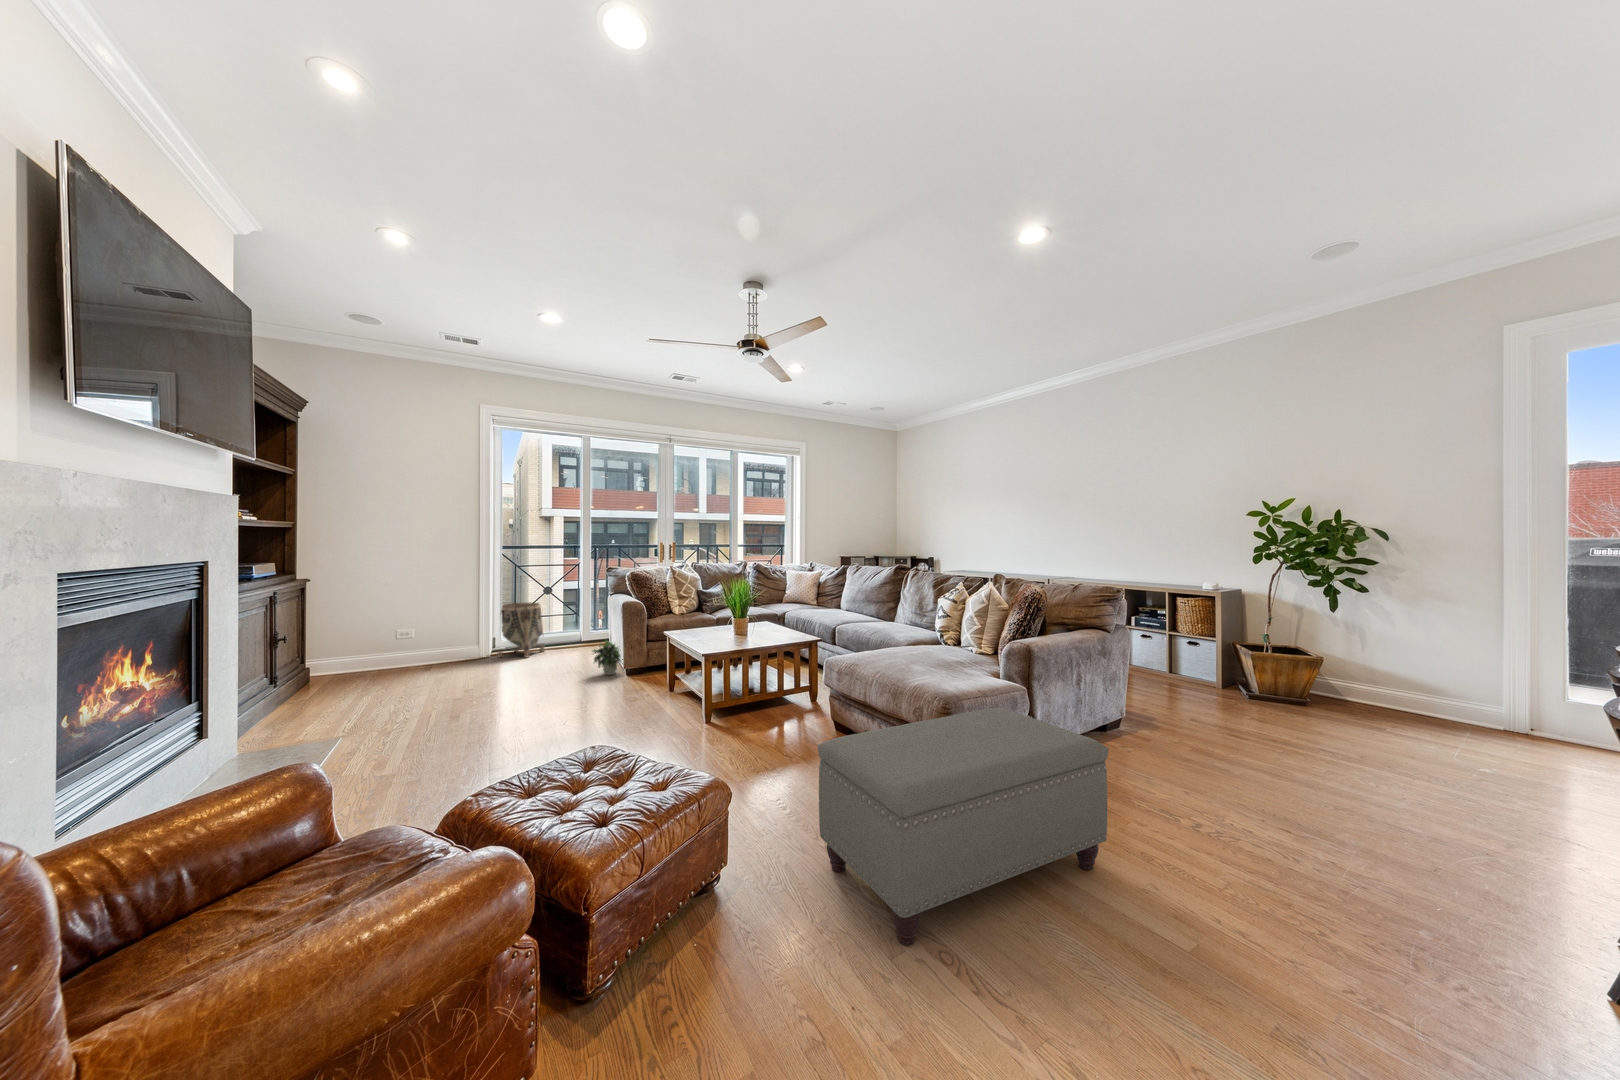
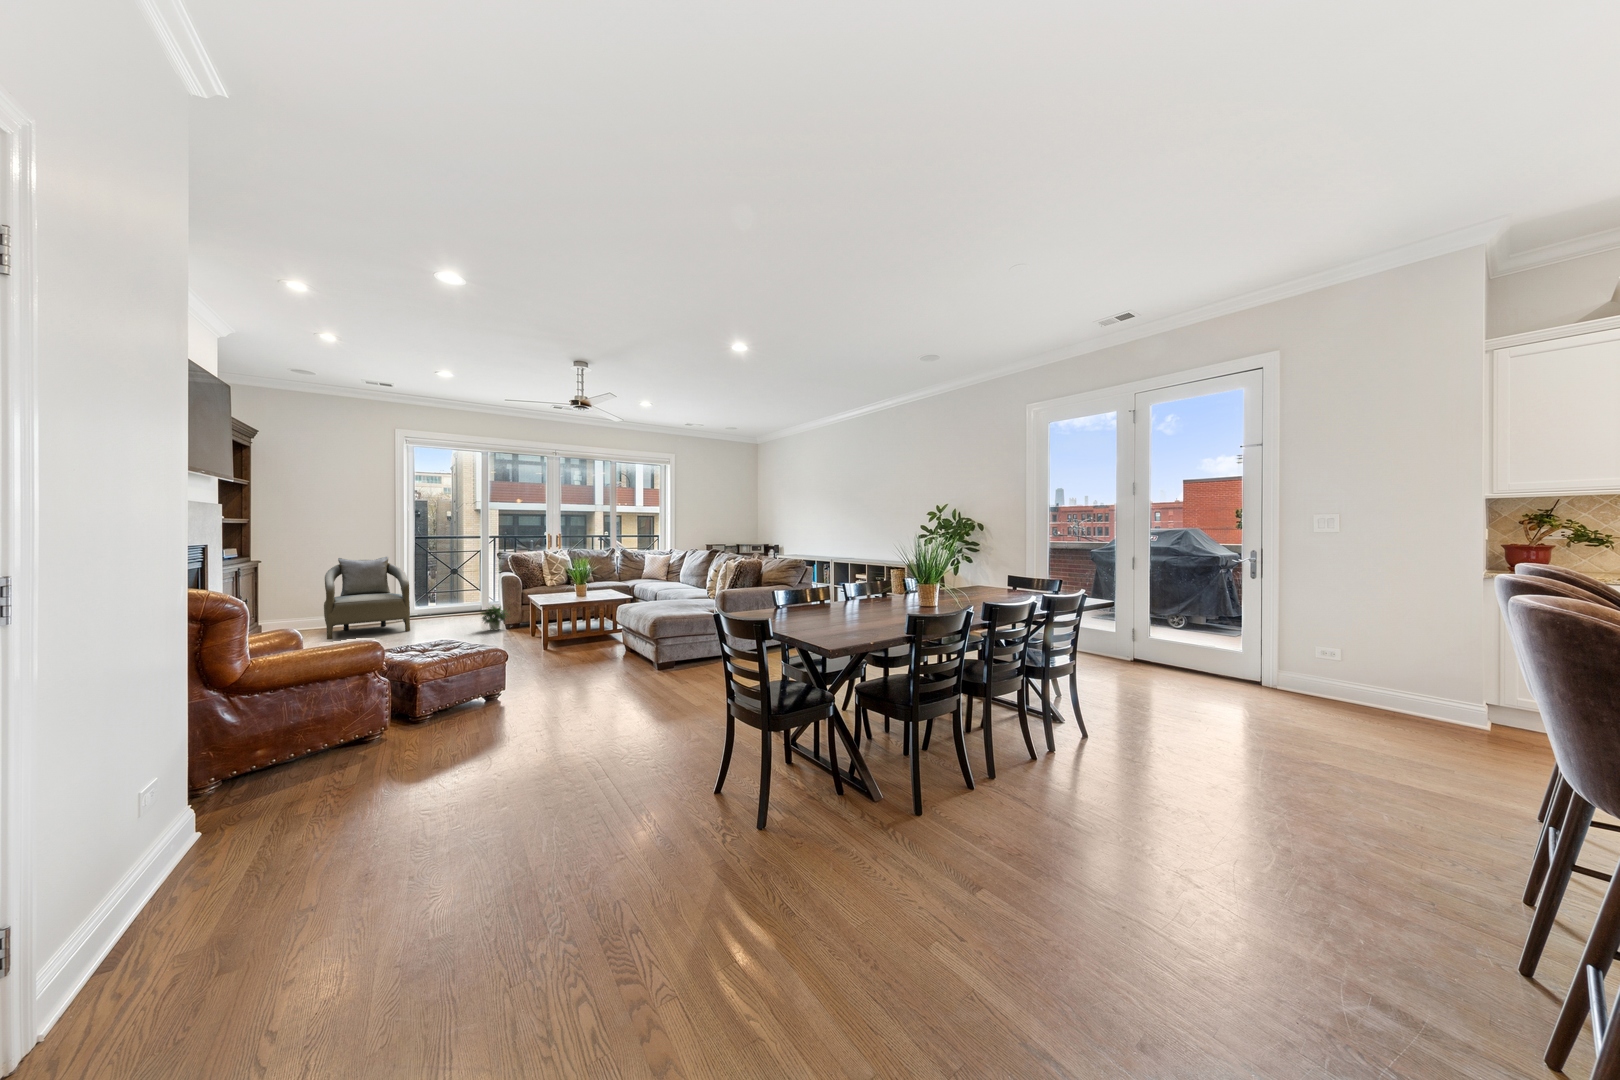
armchair: none [390,573,499,689] -> present [324,557,410,639]
basket: present [497,603,544,658] -> none [412,580,451,622]
ottoman: present [818,708,1109,945] -> none [557,625,703,717]

